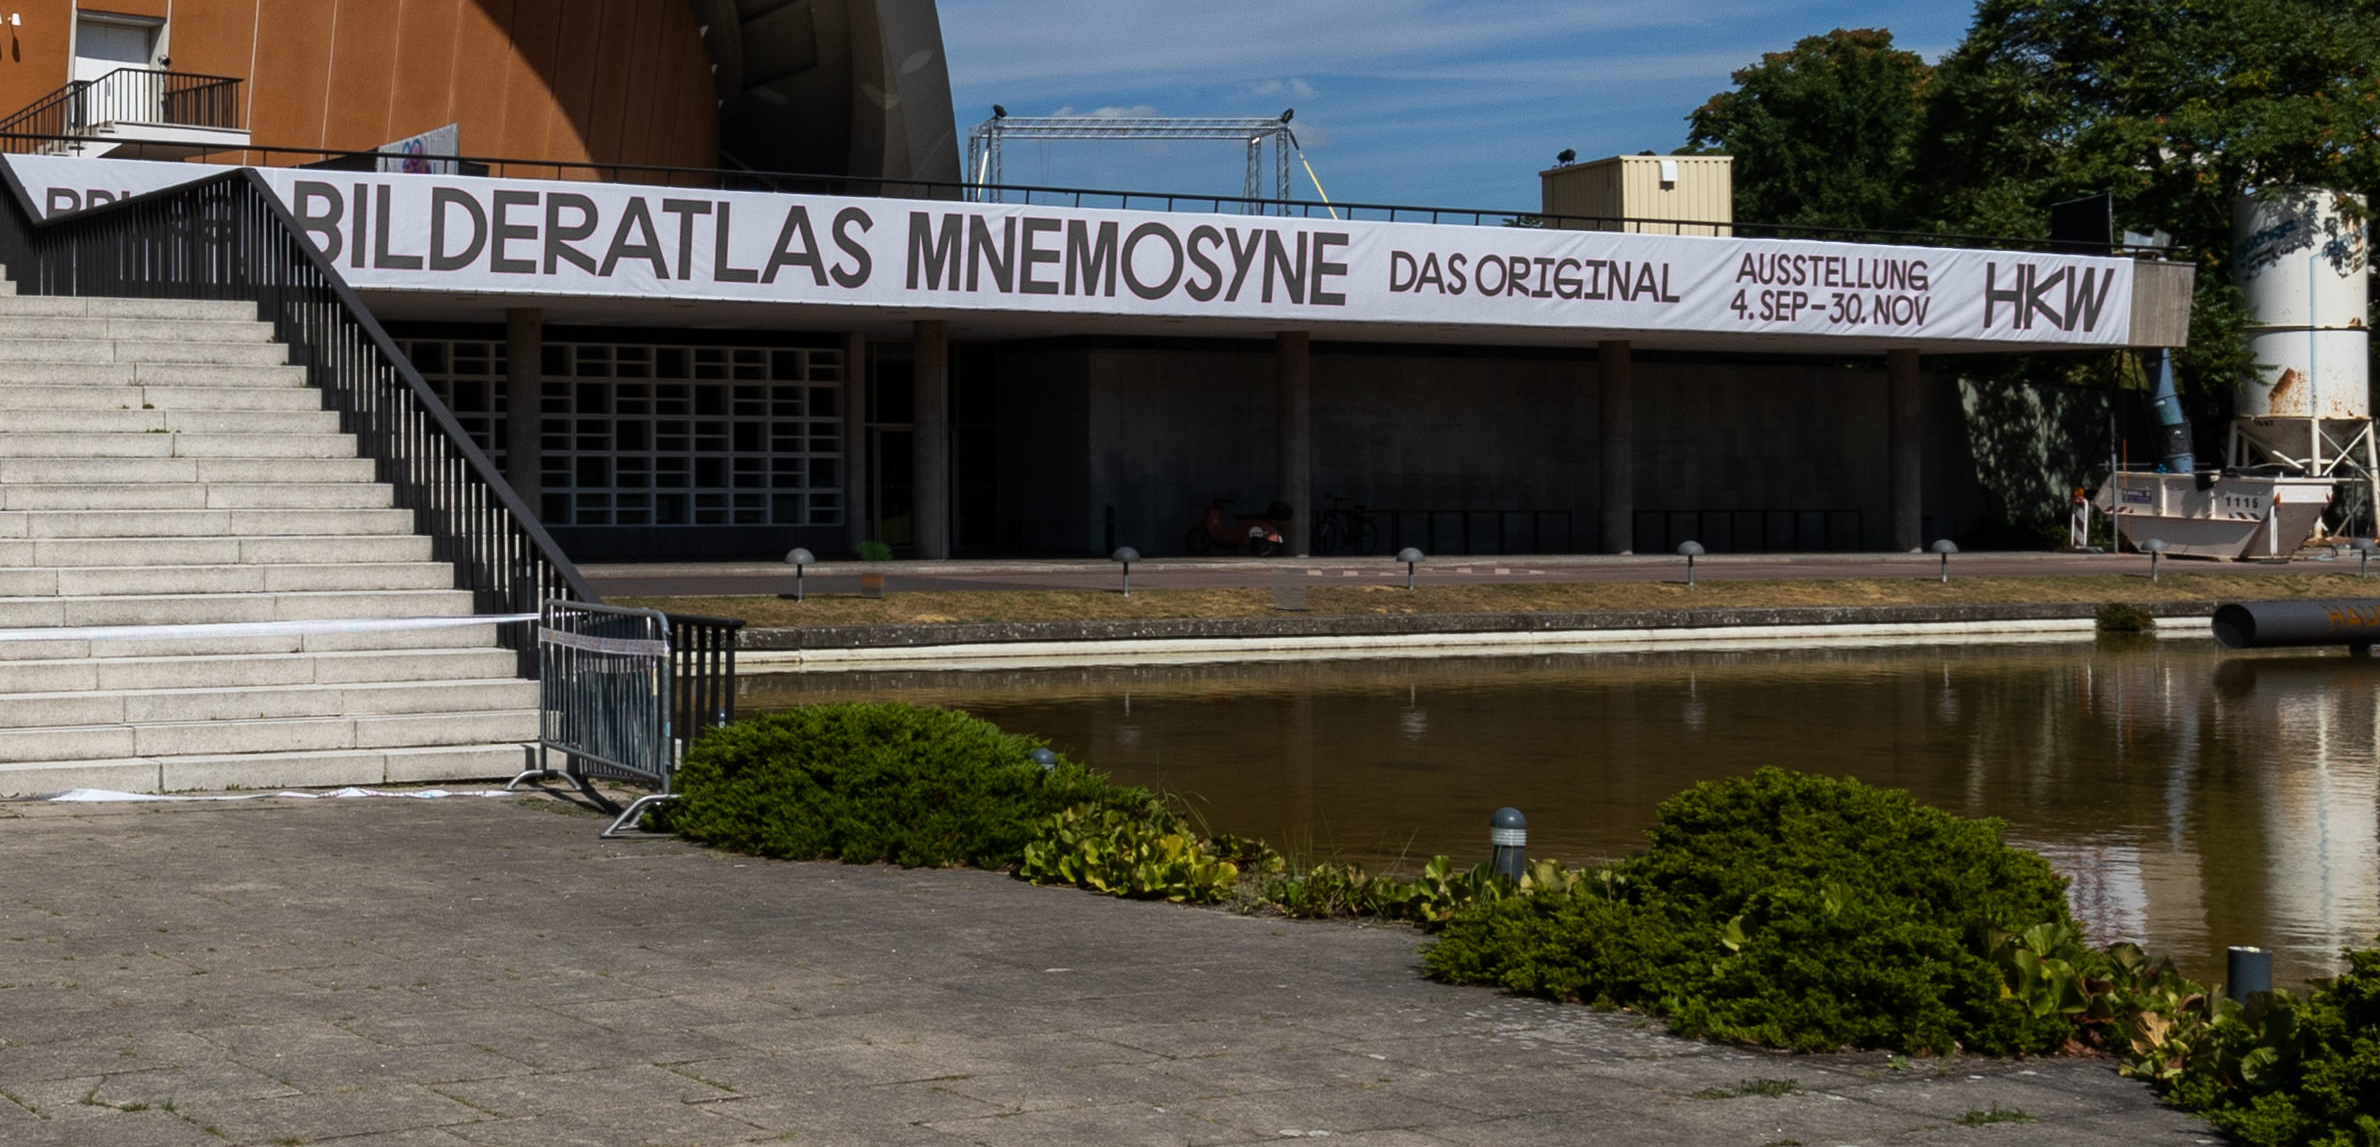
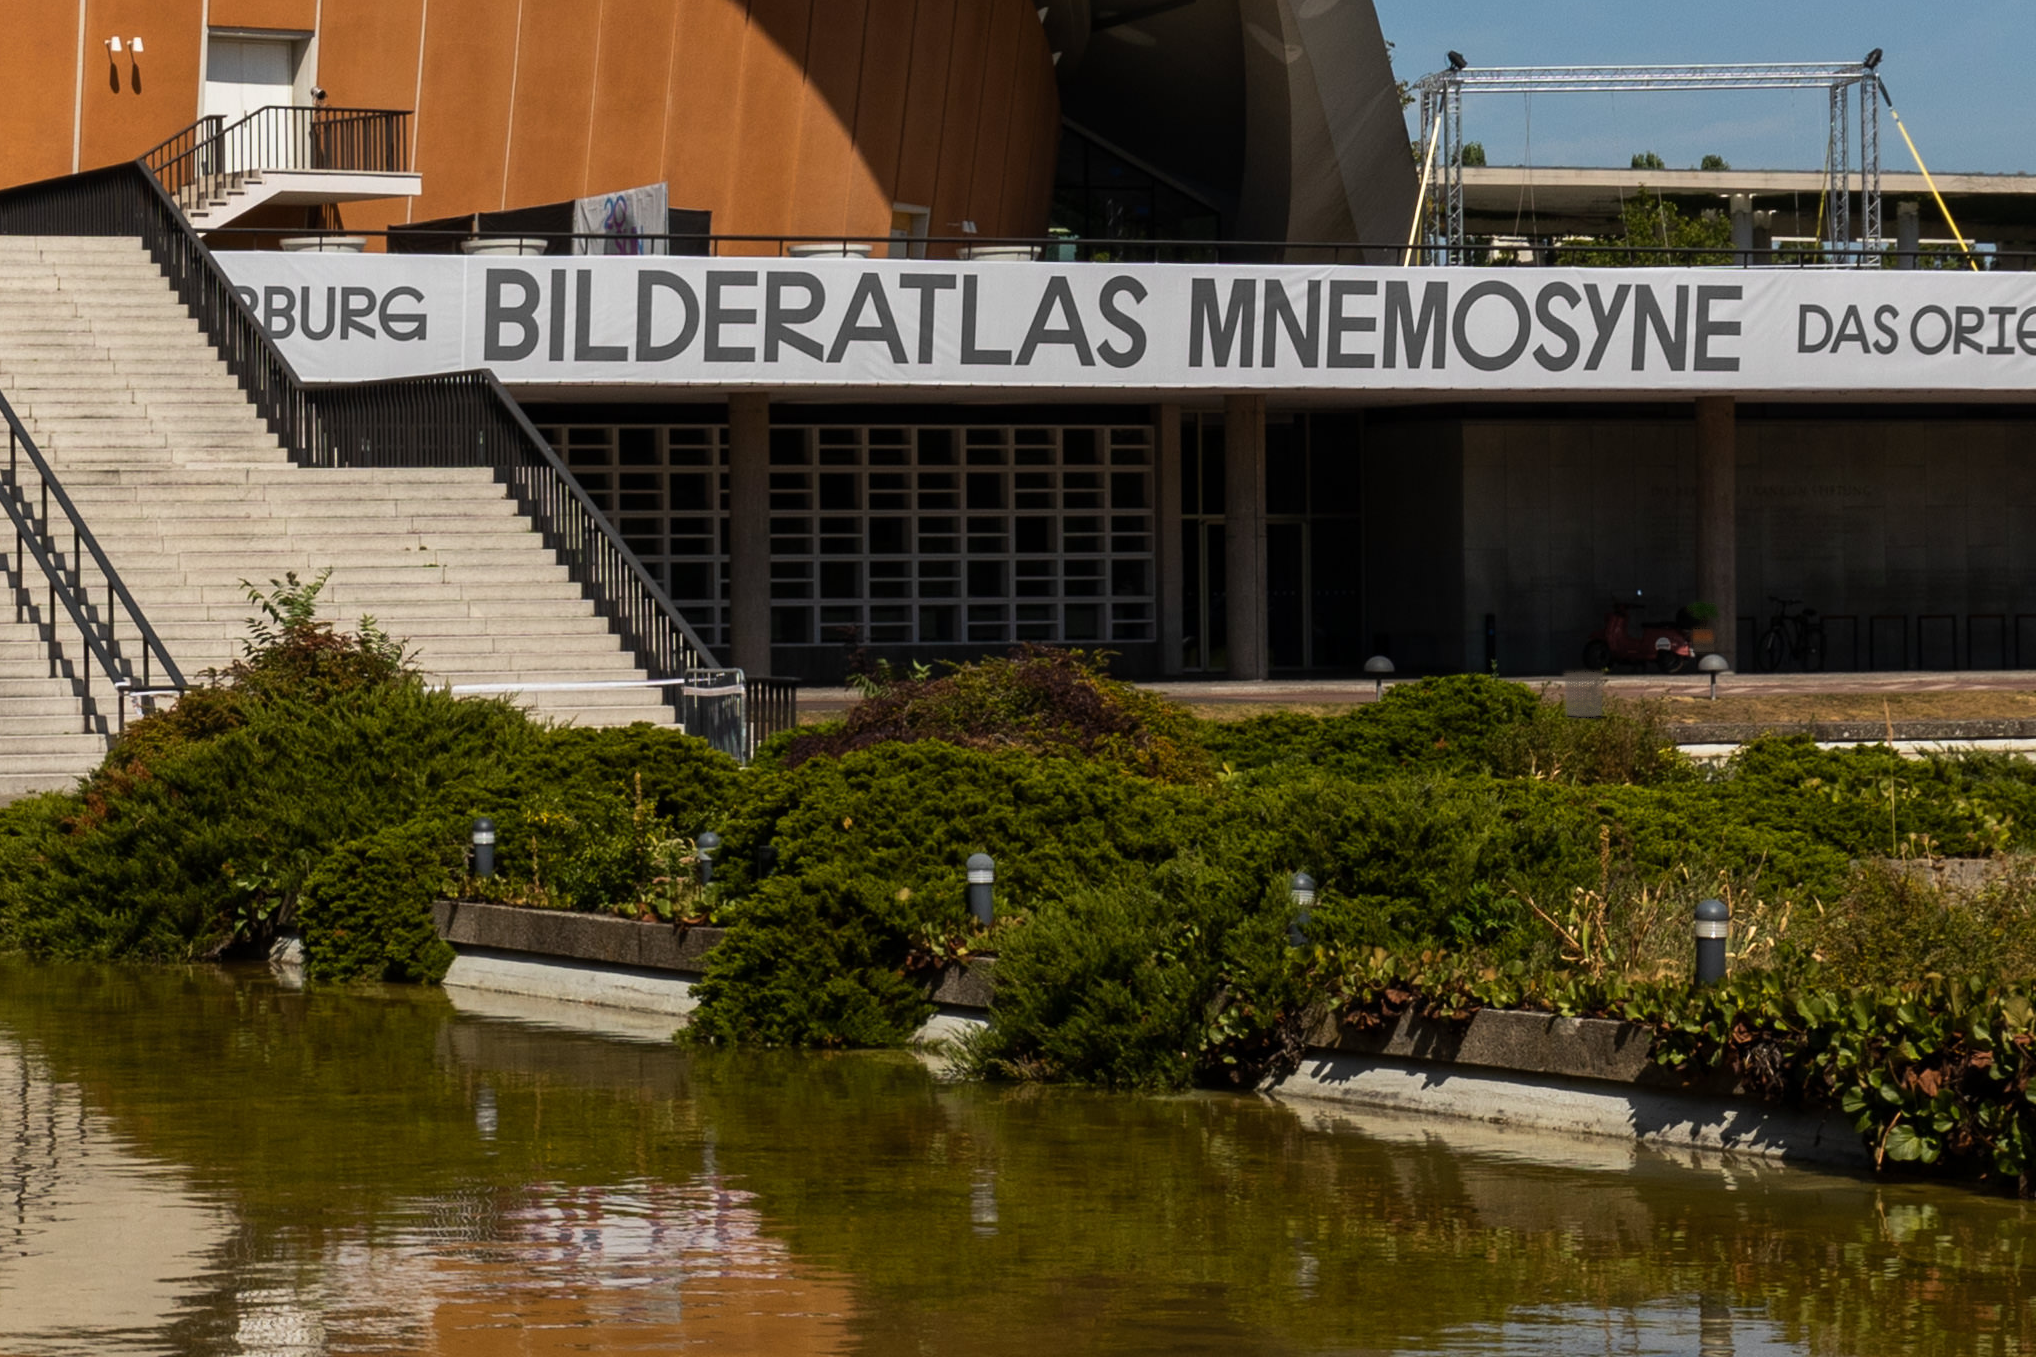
potted tree: present [857,542,890,598] -> present [1688,602,1719,652]

